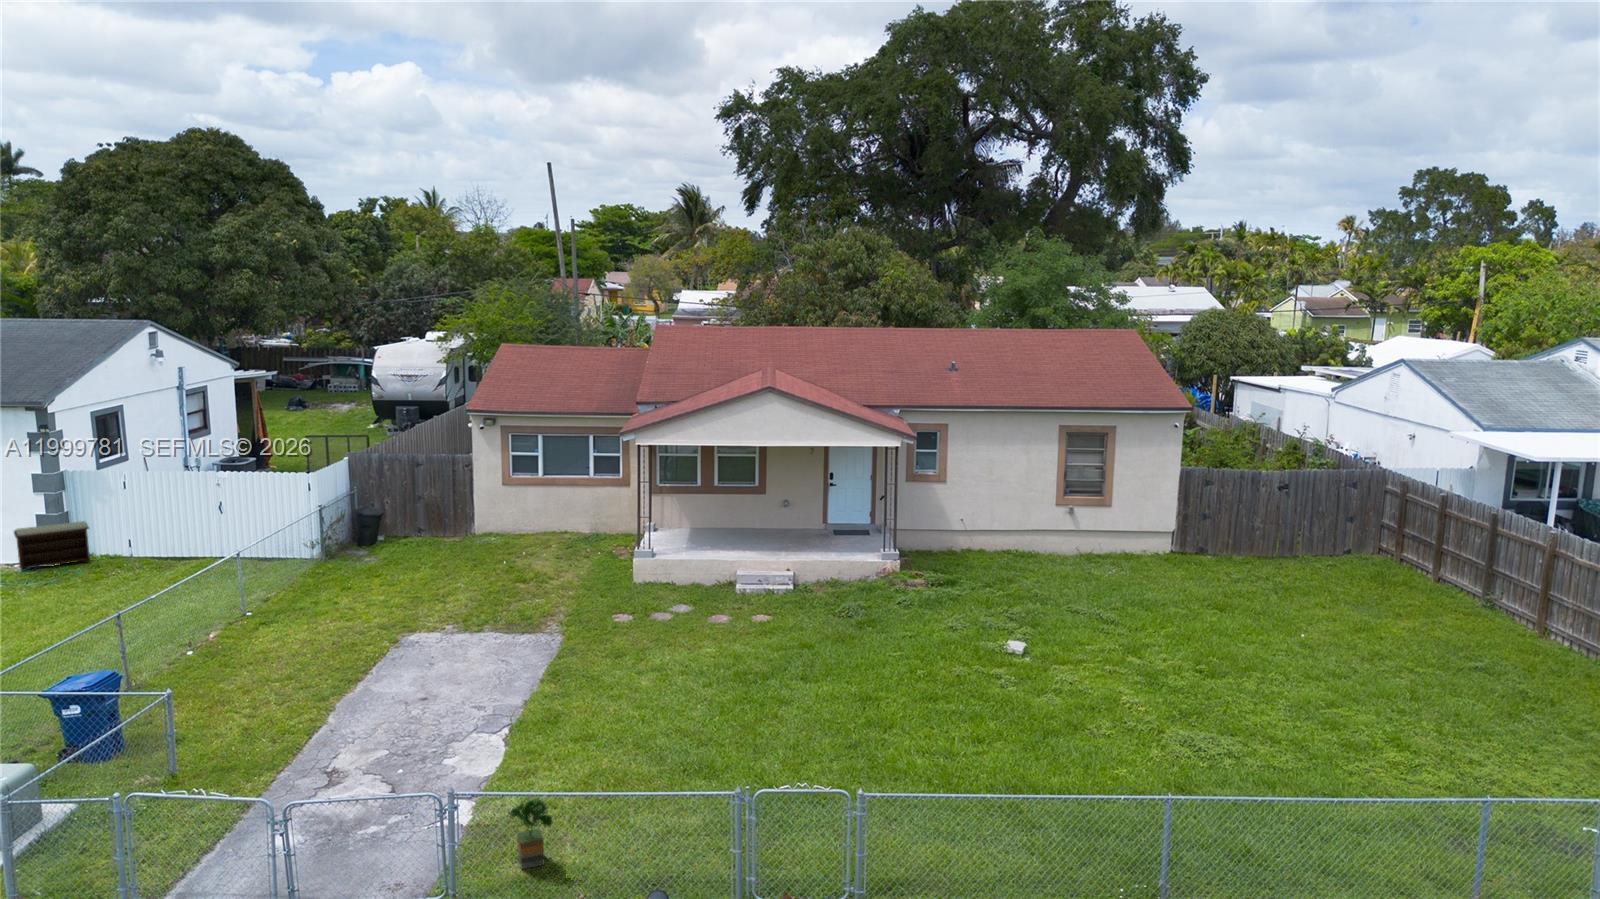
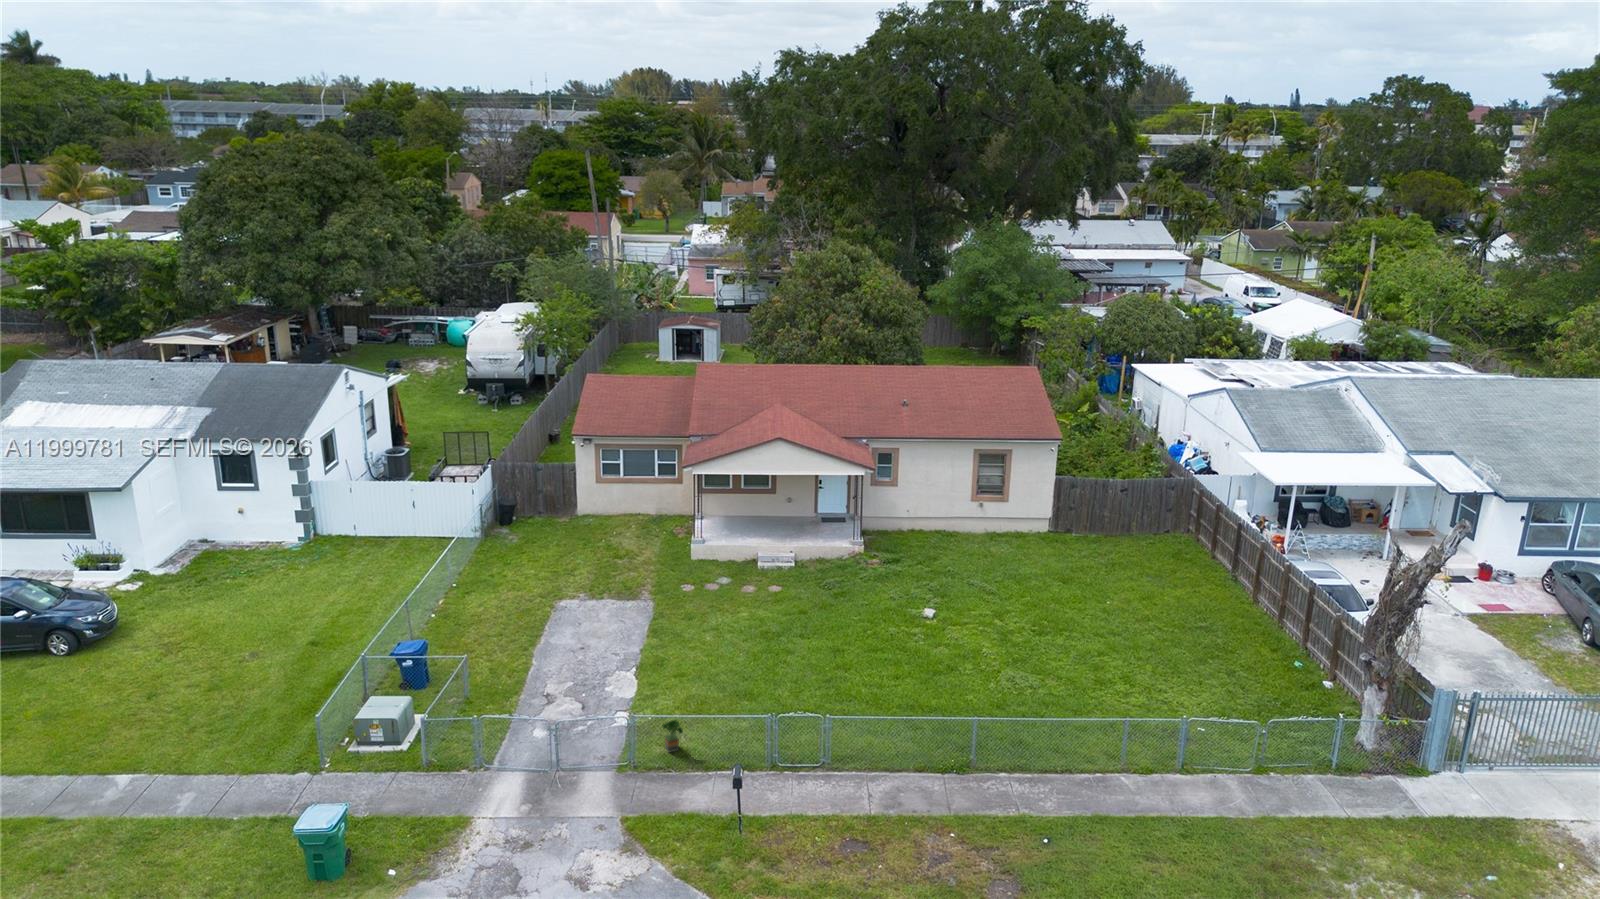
bench: present [14,521,90,572] -> none [283,513,331,550]

